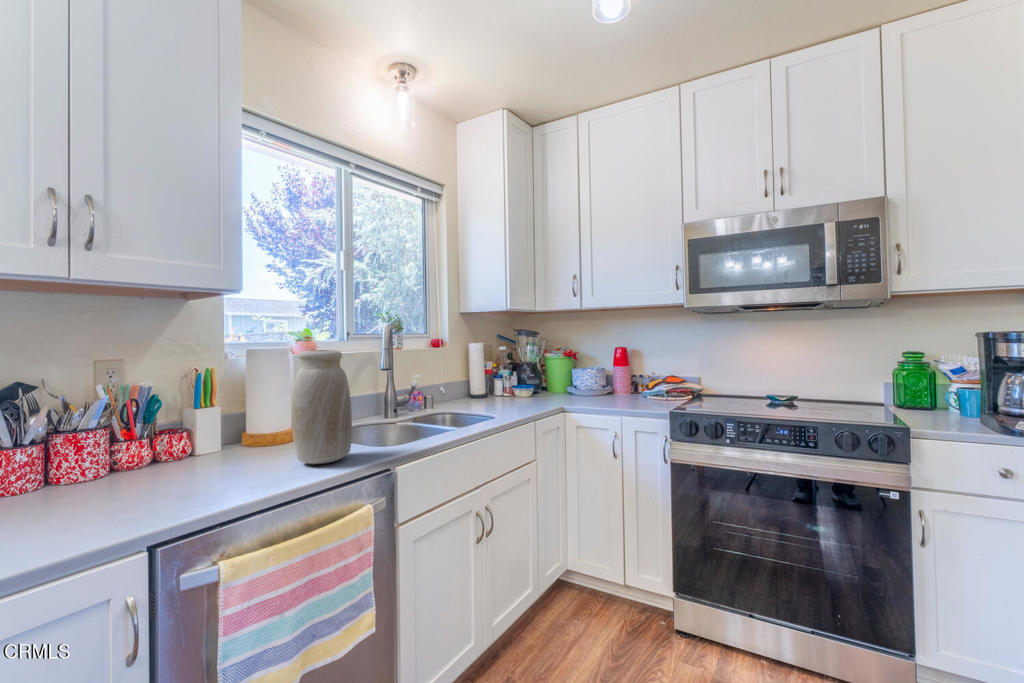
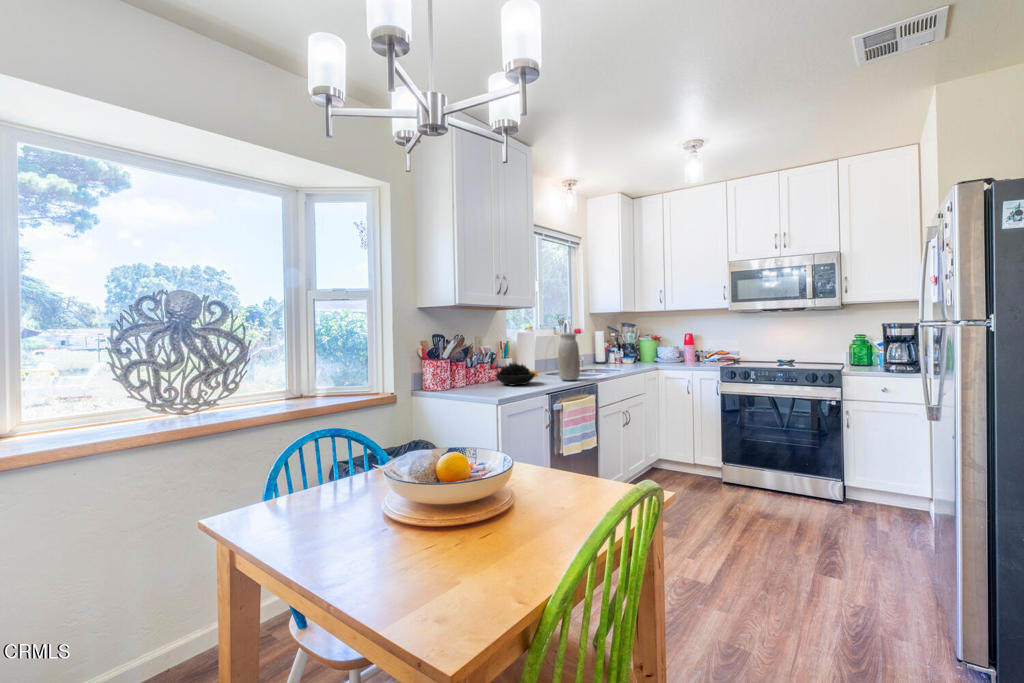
succulent plant: none [81,426,216,492] -> present [495,363,535,385]

